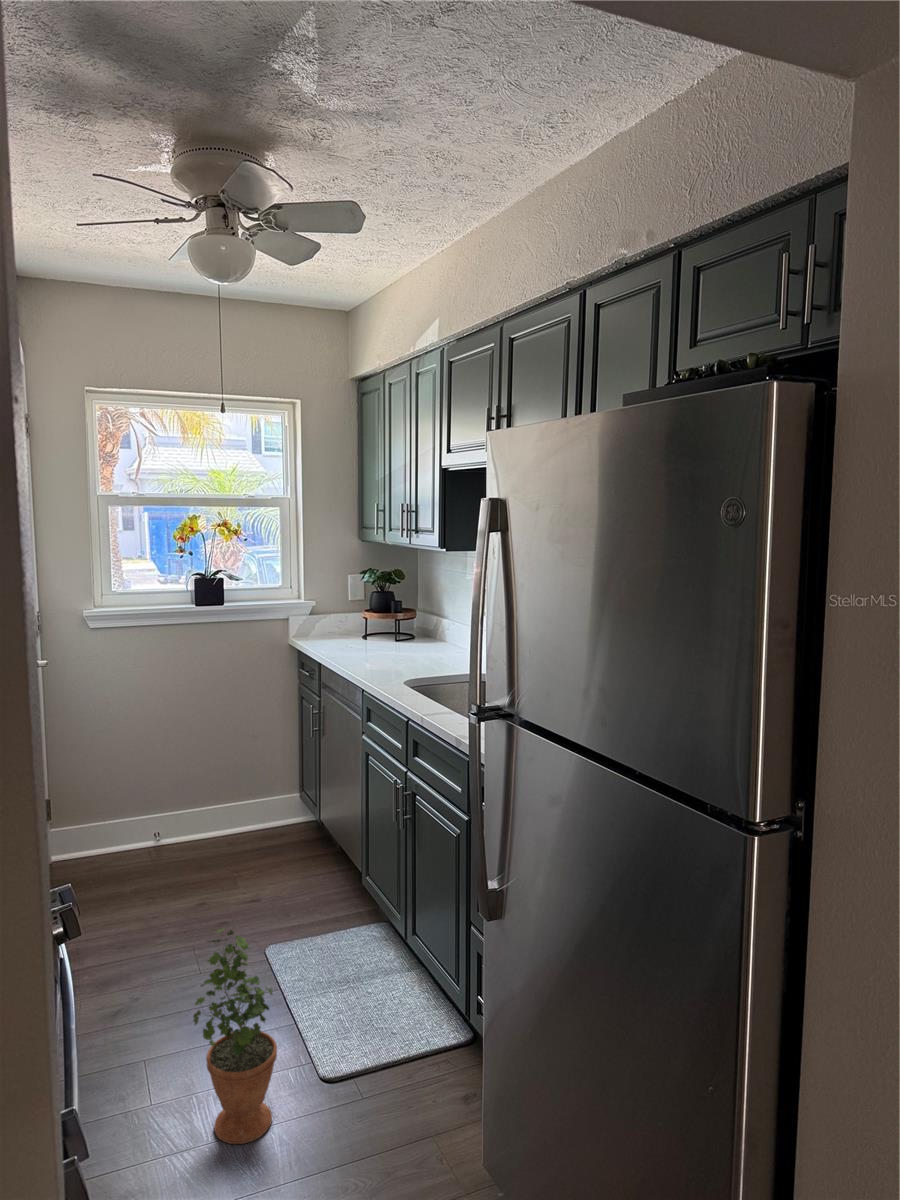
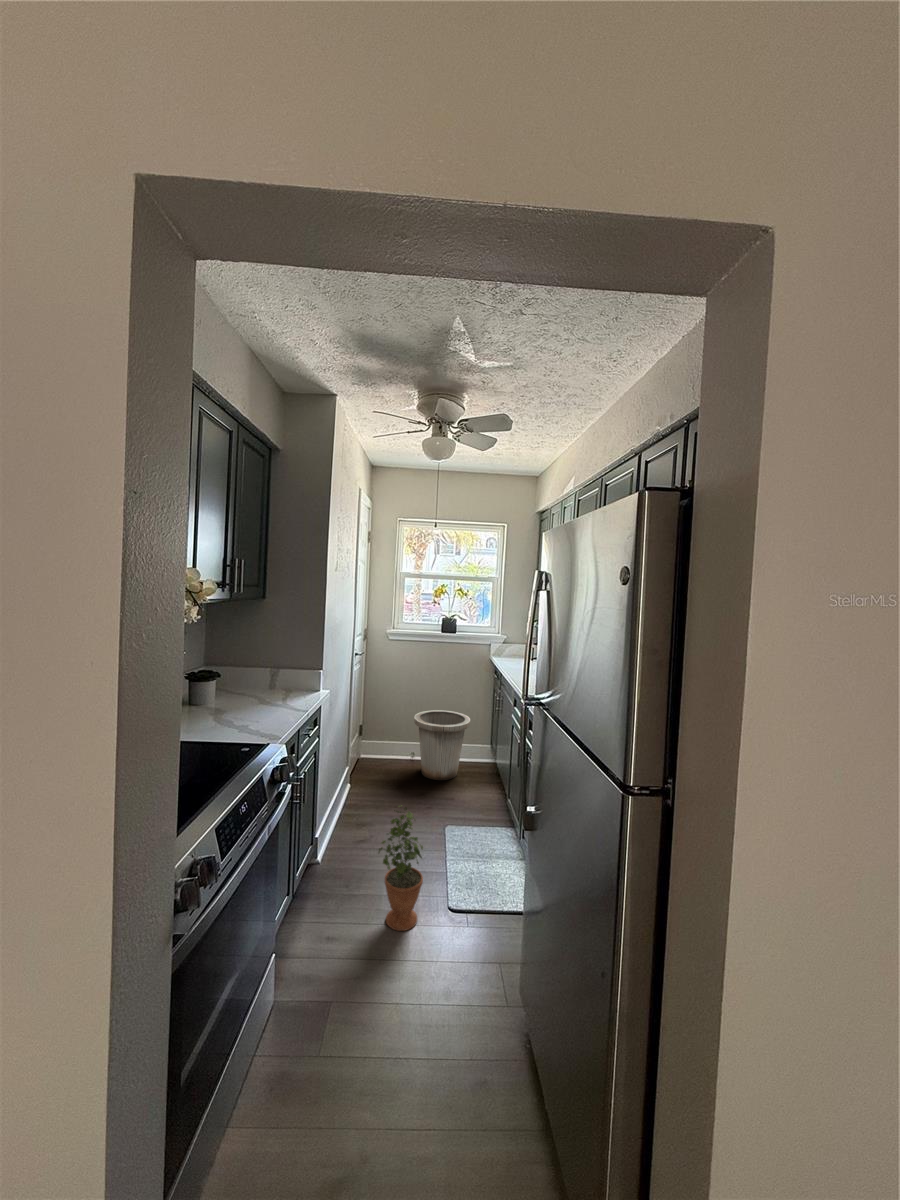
trash can: none [163,744,268,869] -> present [414,710,470,780]

